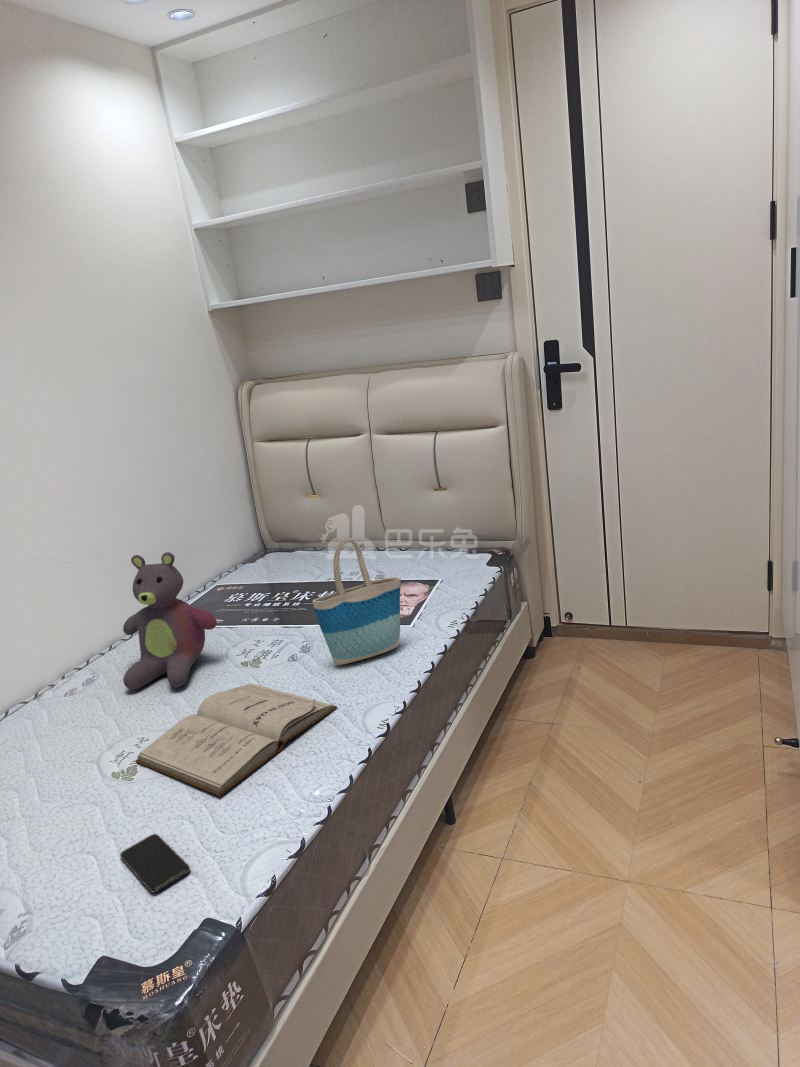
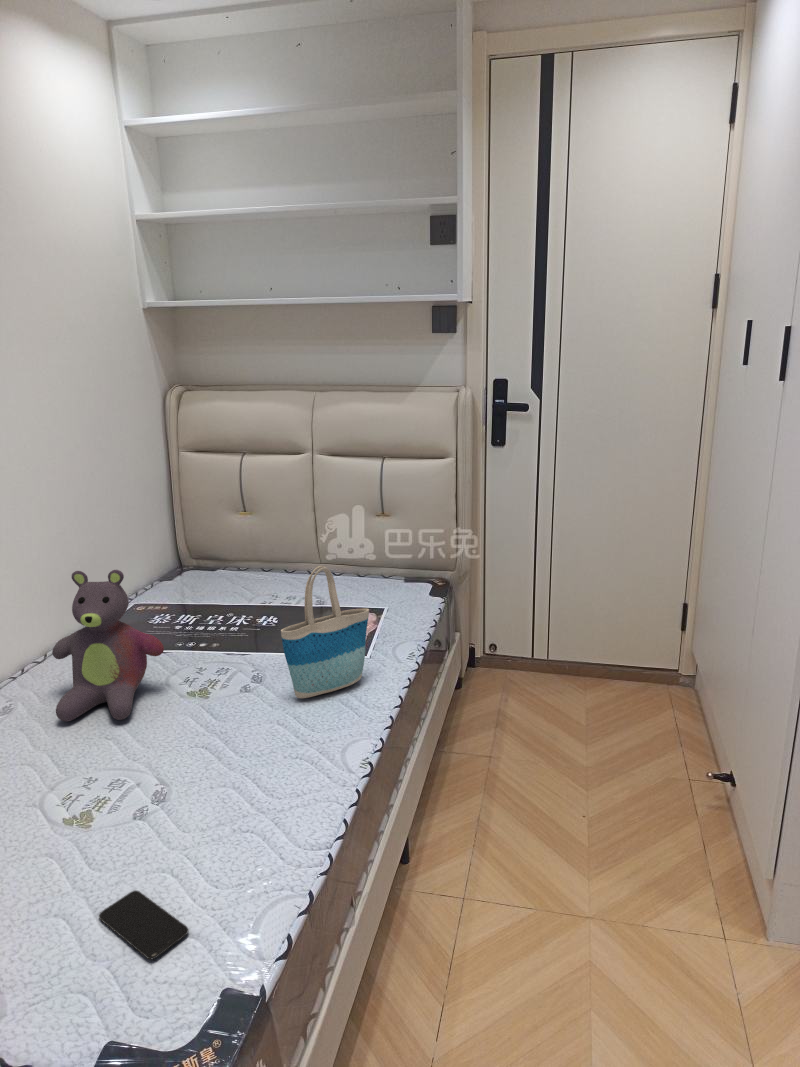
book: present [135,683,337,796] -> none [89,717,310,846]

